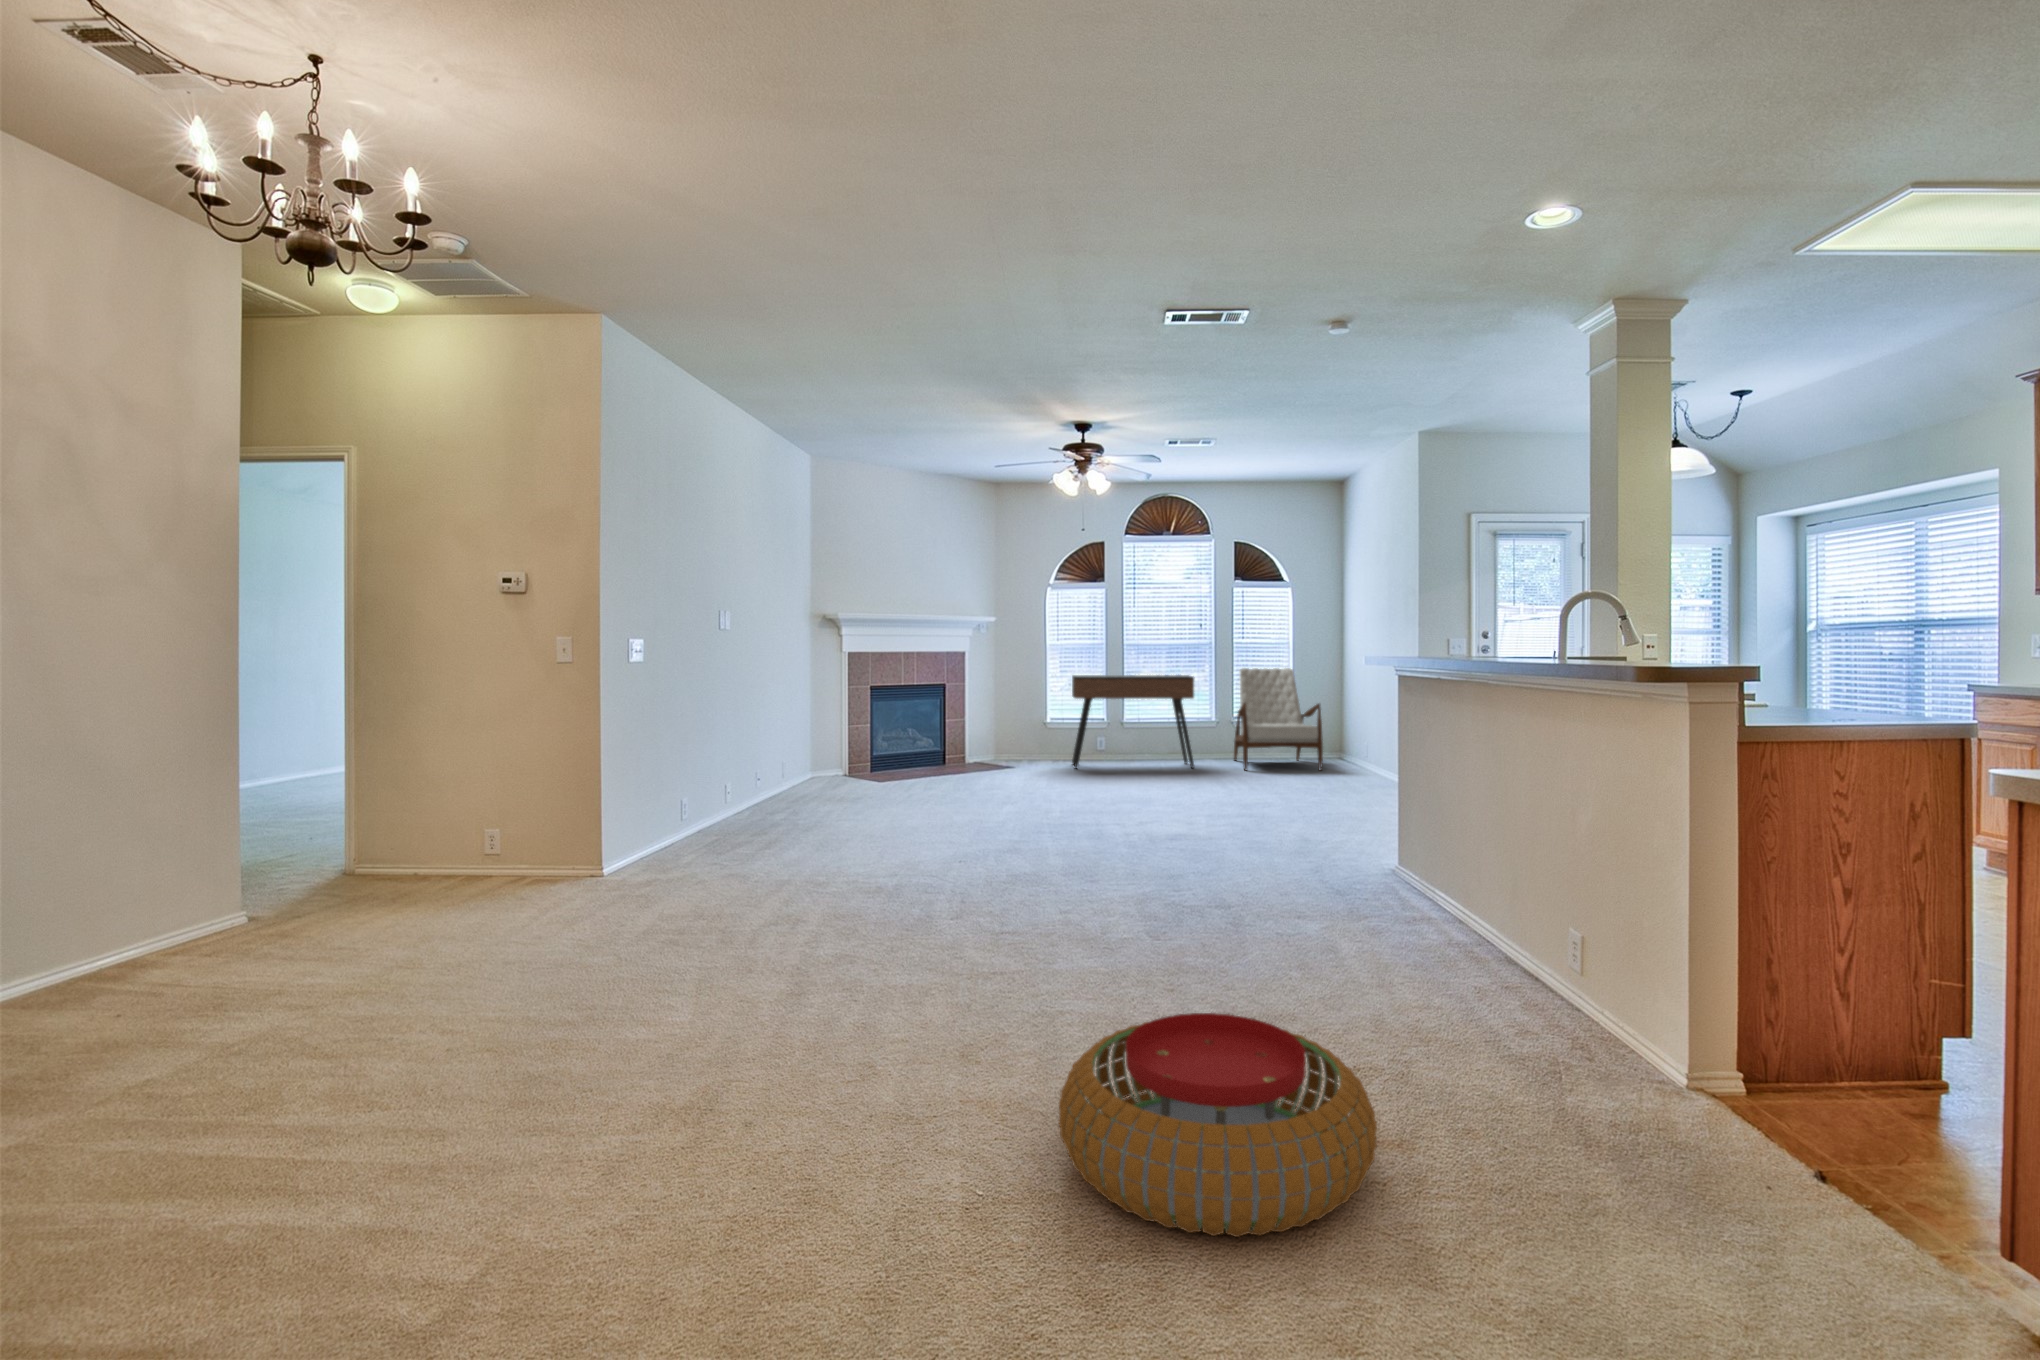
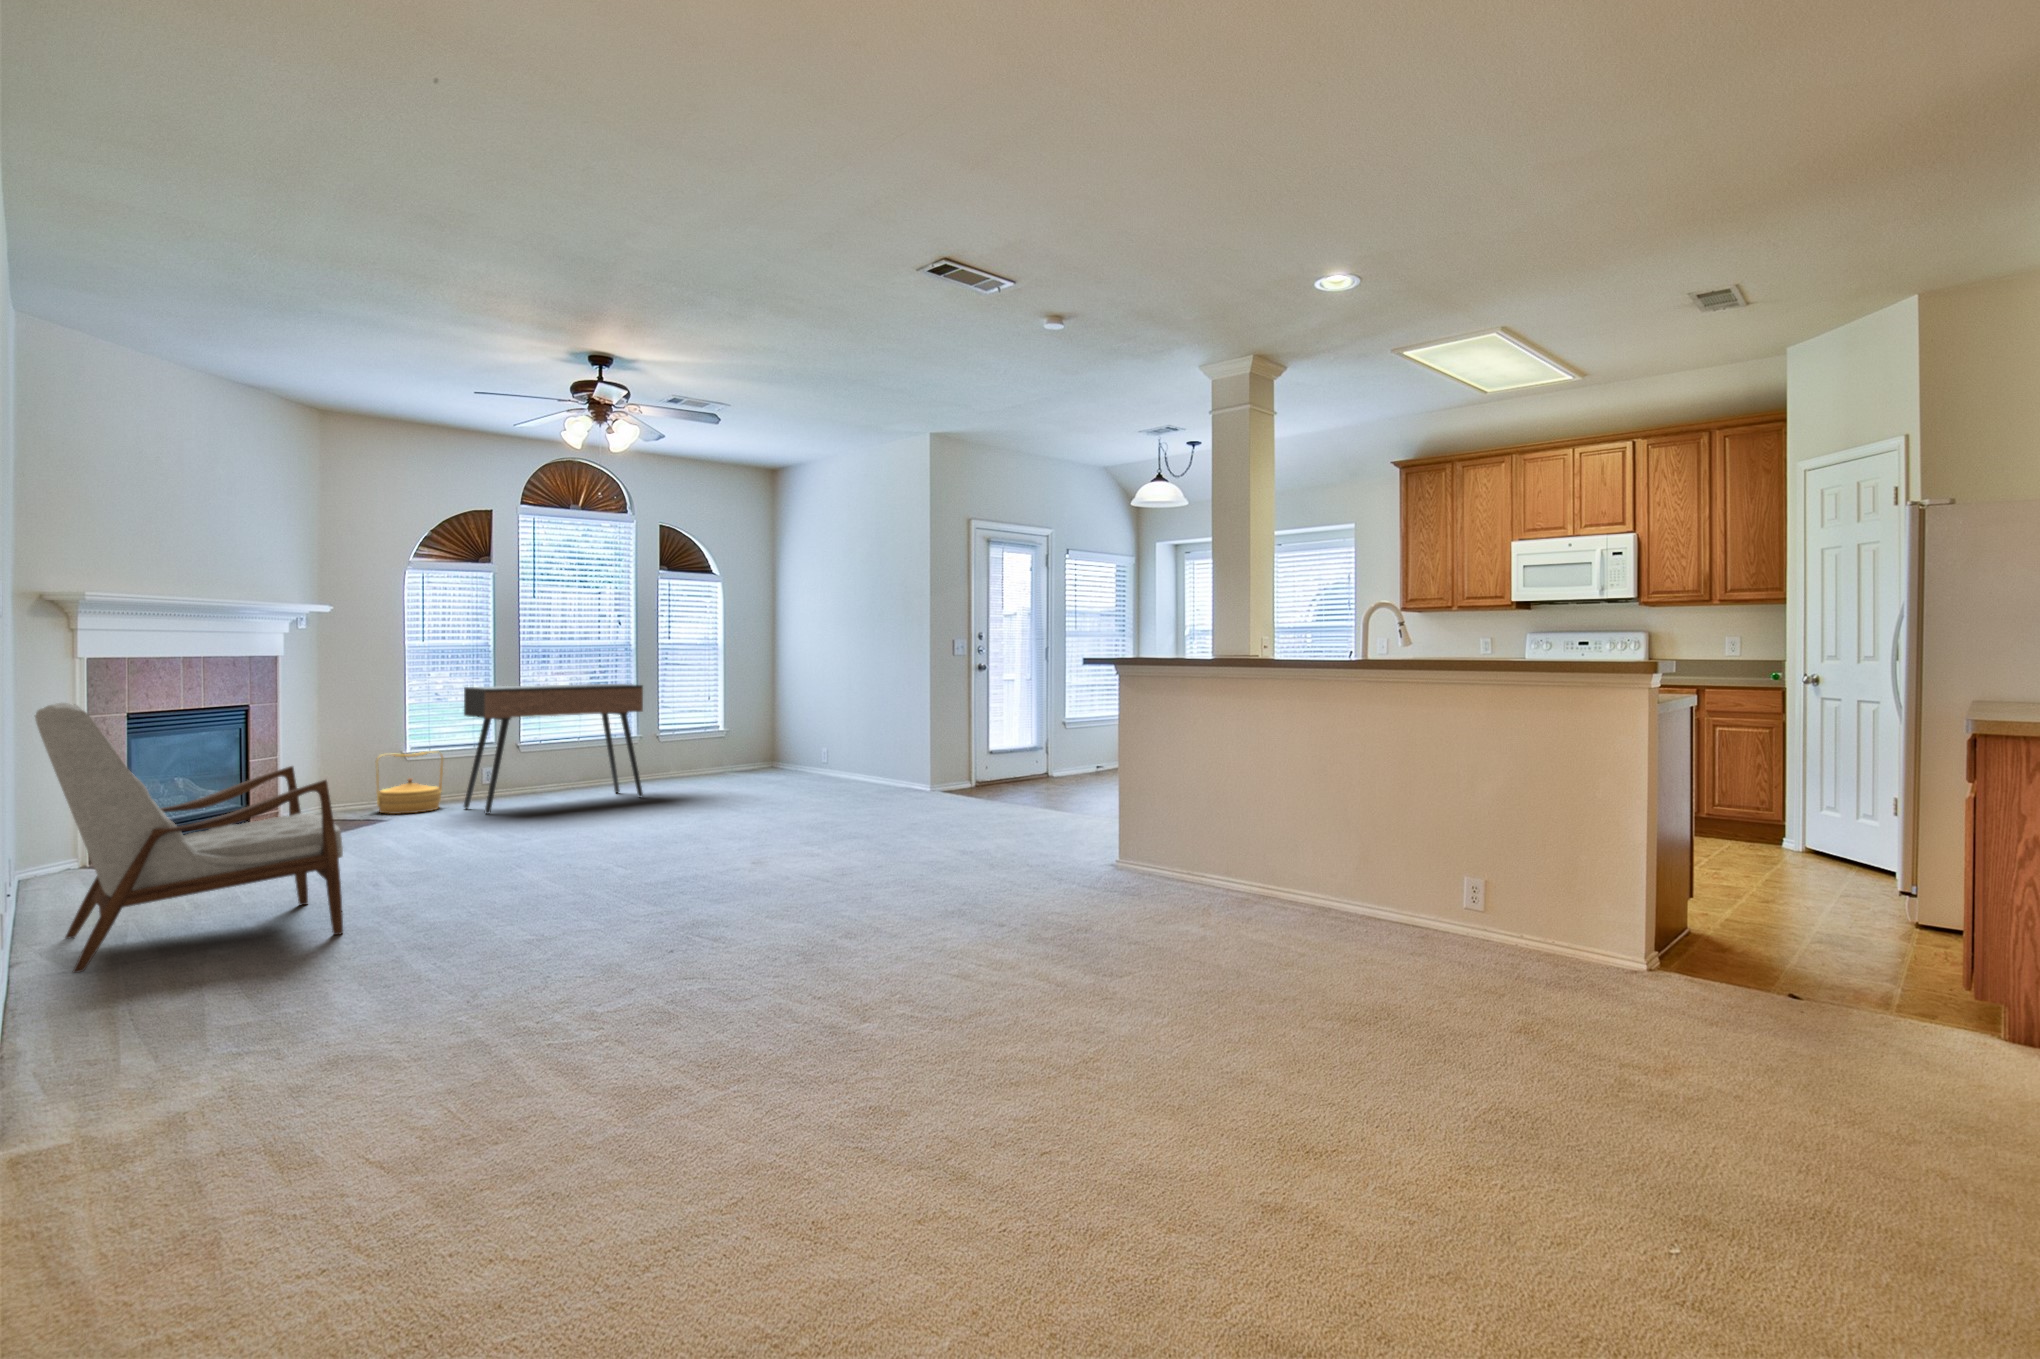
armchair: present [1234,668,1323,770] -> present [35,703,343,973]
woven basket: none [1023,720,1065,764] -> present [376,752,443,814]
pouf: present [1059,1013,1377,1237] -> none [1379,960,1673,1130]

